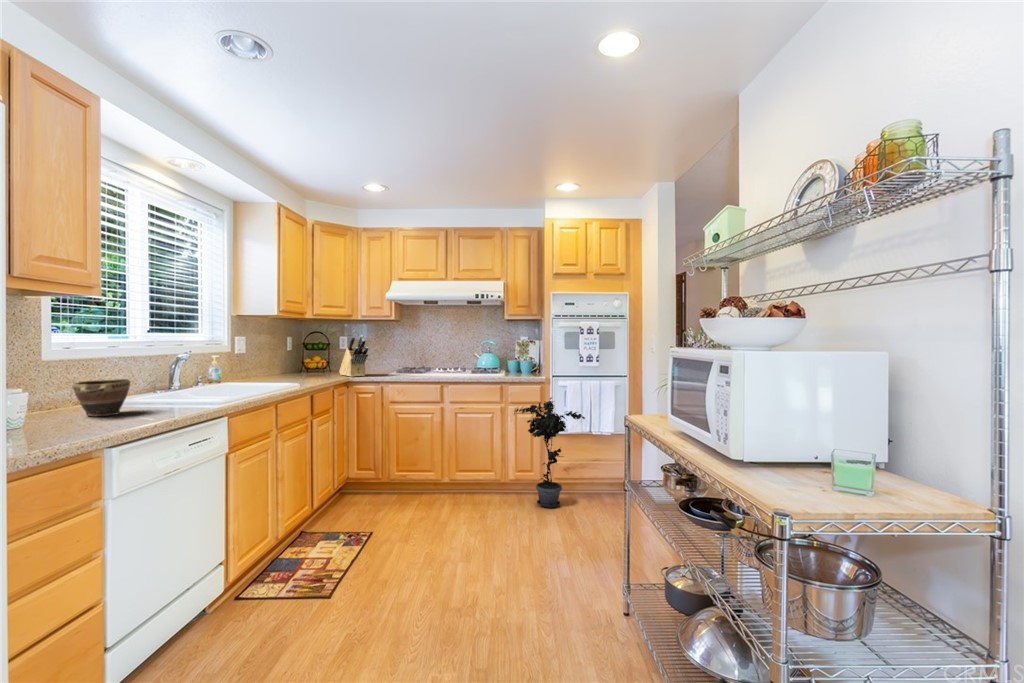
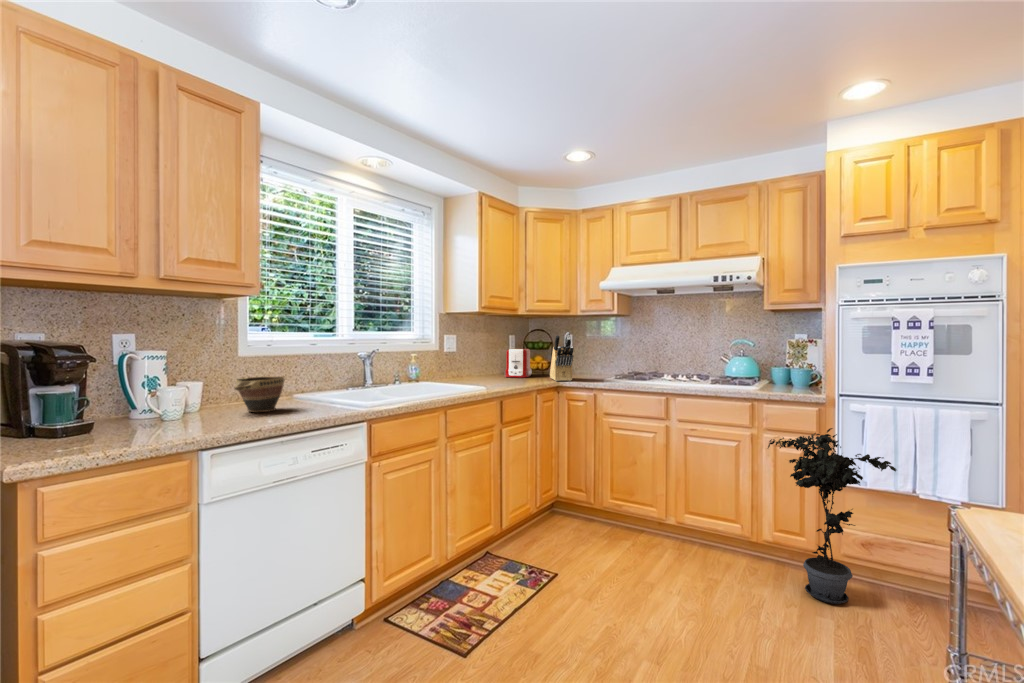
toaster: none [293,350,317,376] -> present [505,349,532,378]

